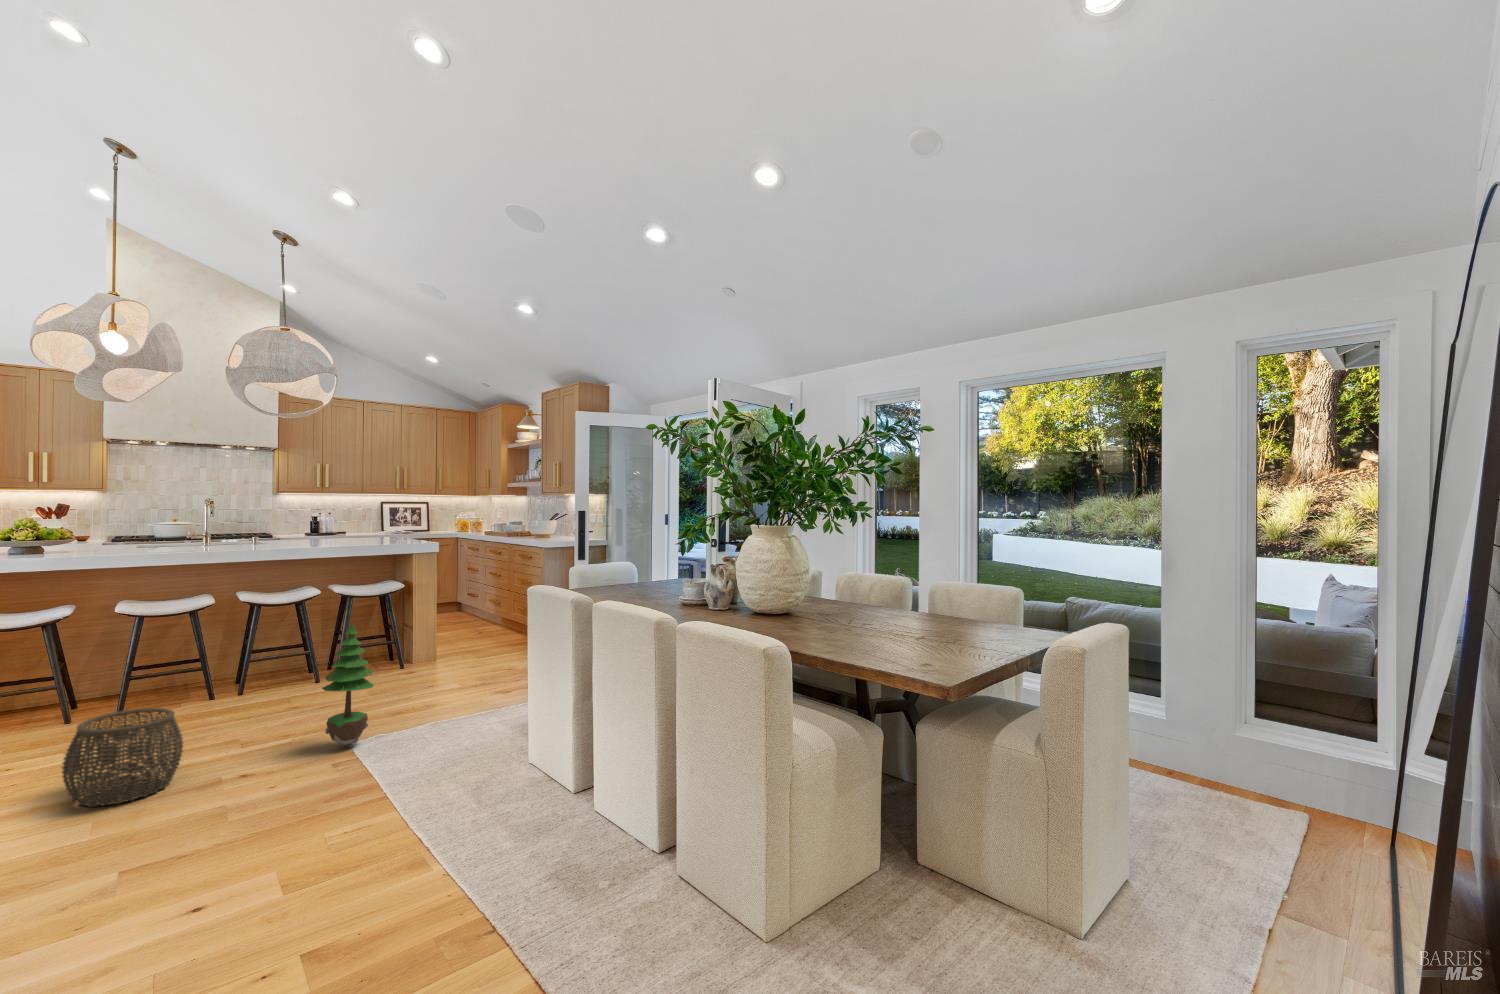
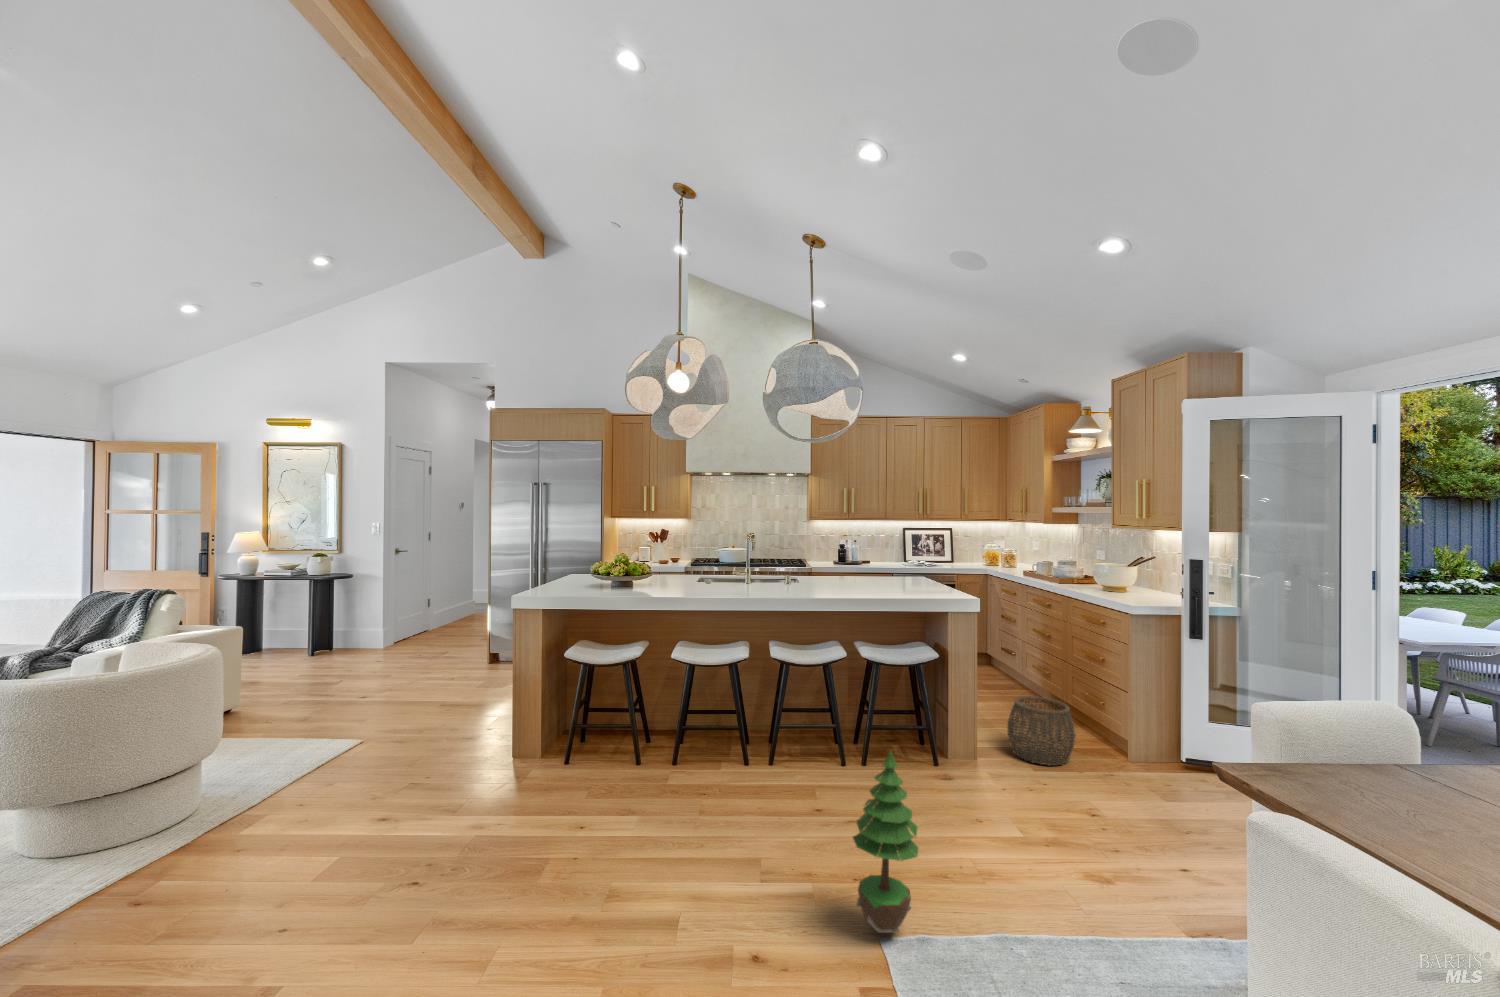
woven basket: present [62,708,183,807] -> present [1007,696,1075,766]

